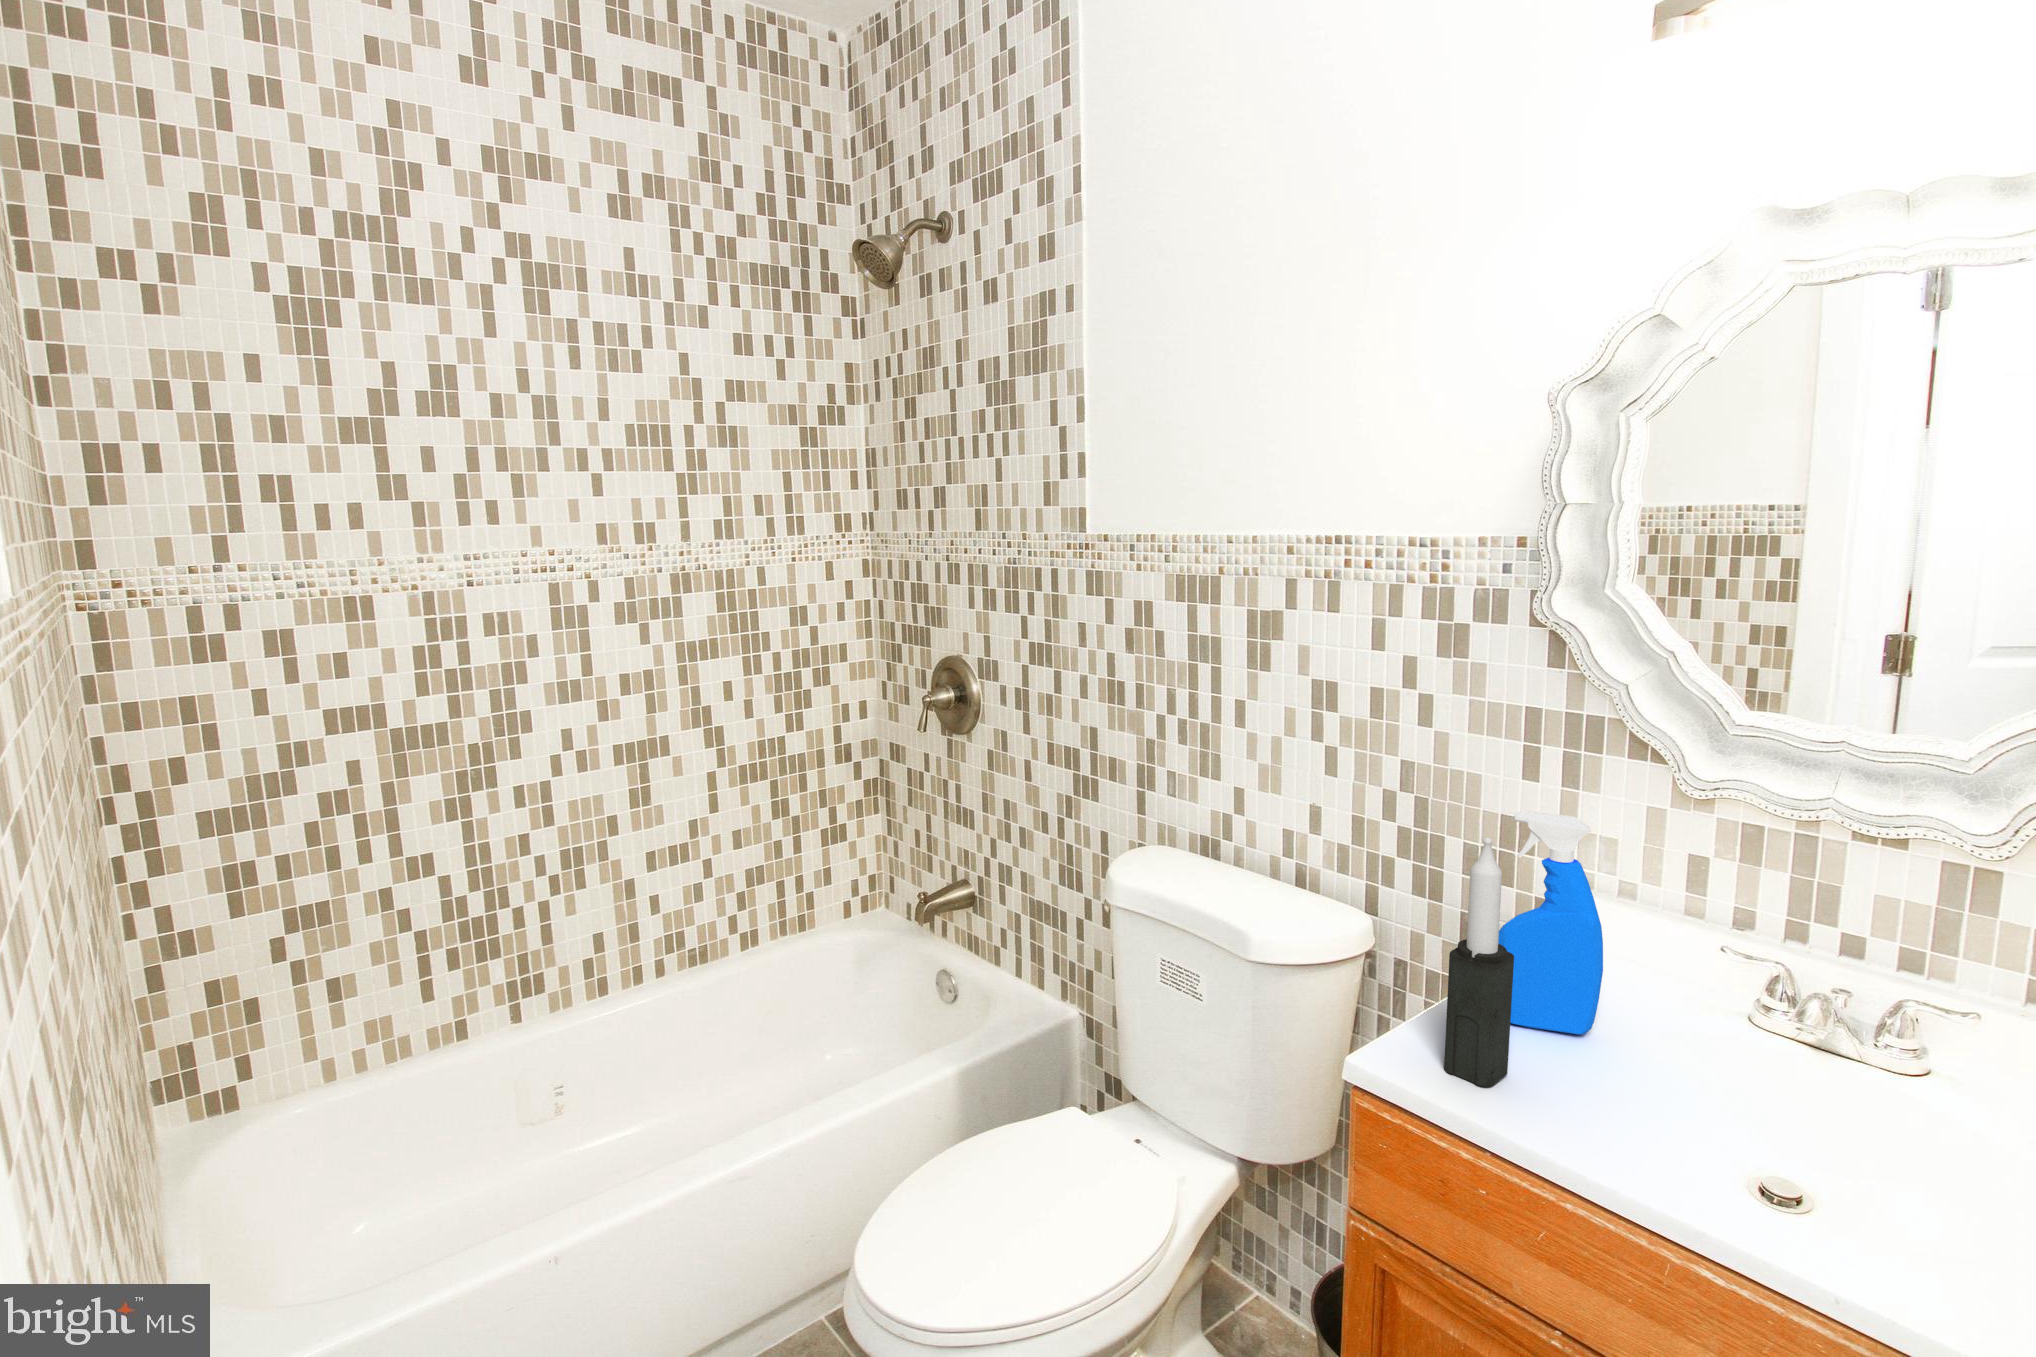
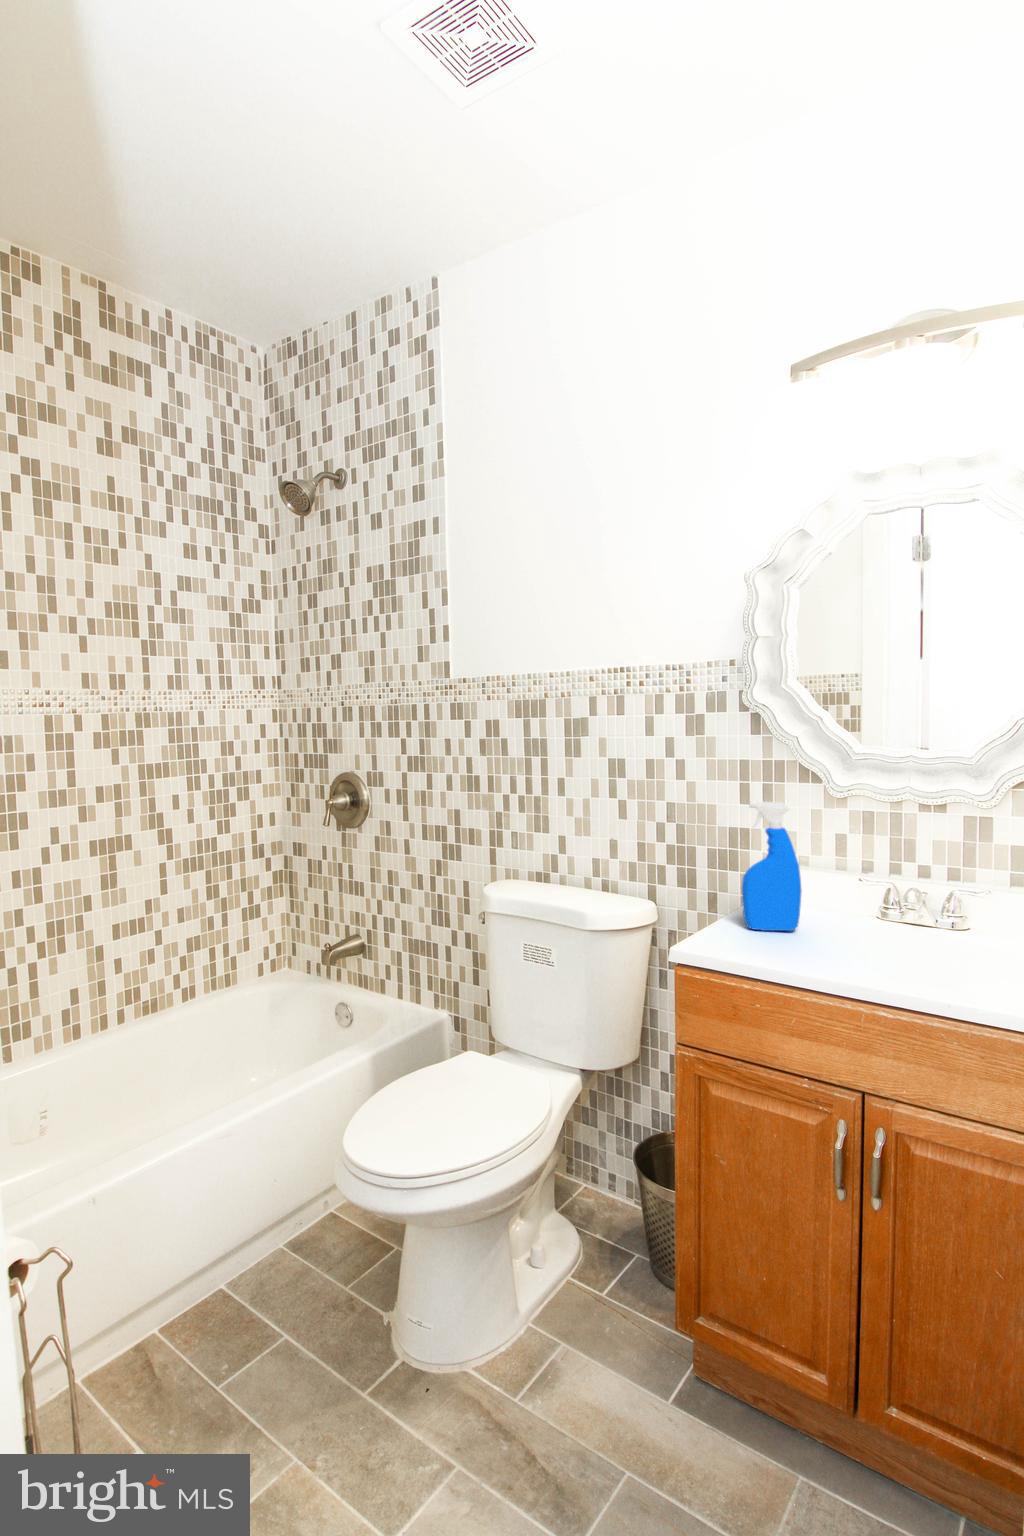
candle: present [1444,837,1514,1087] -> none [725,805,760,952]

